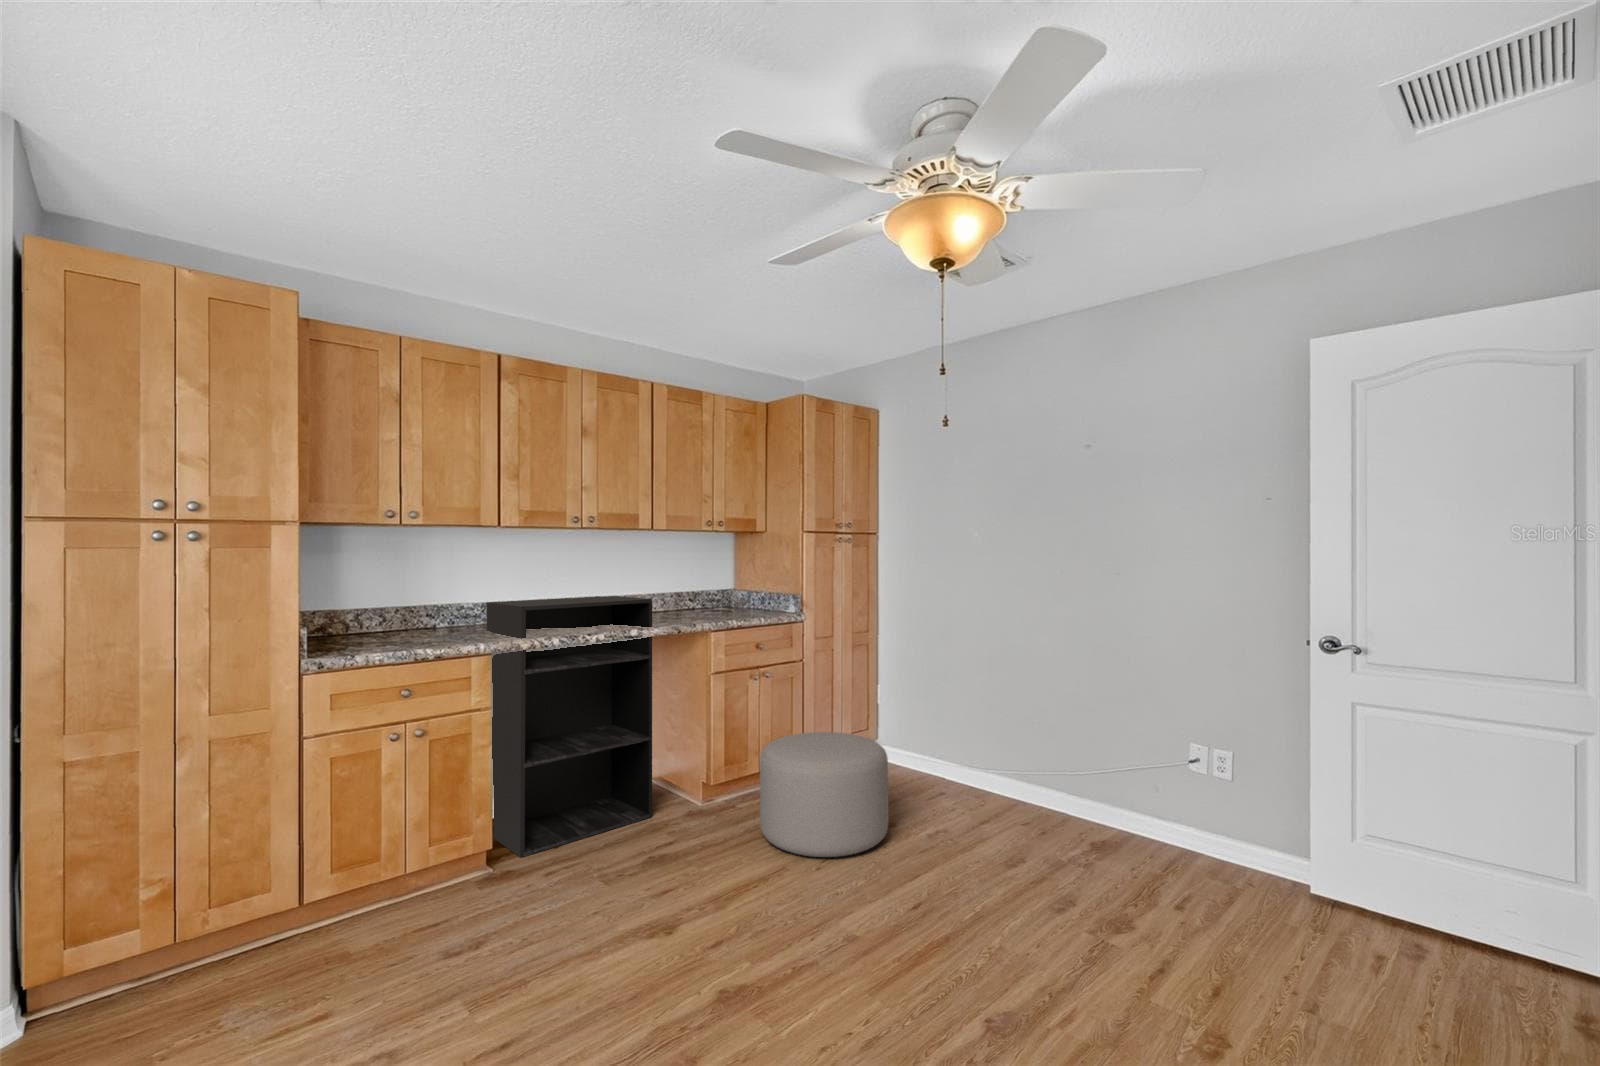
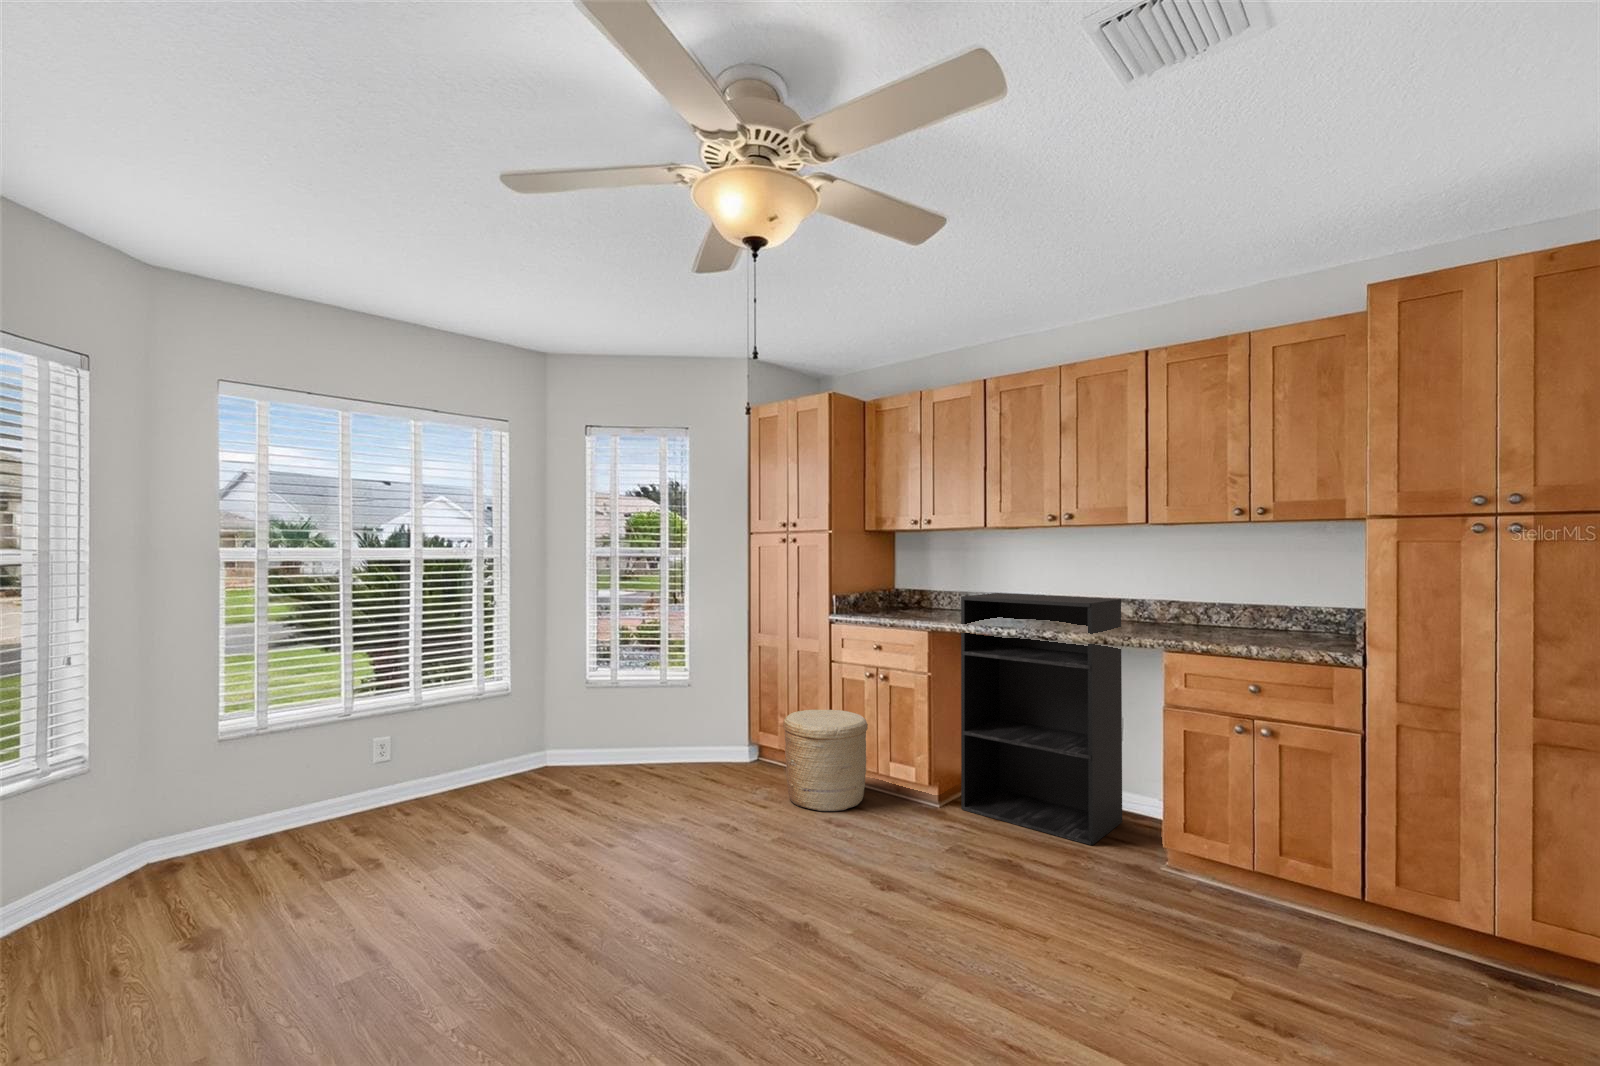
ottoman: present [760,732,889,857] -> none [1046,801,1246,999]
woven basket: none [306,797,459,979] -> present [783,710,868,811]

